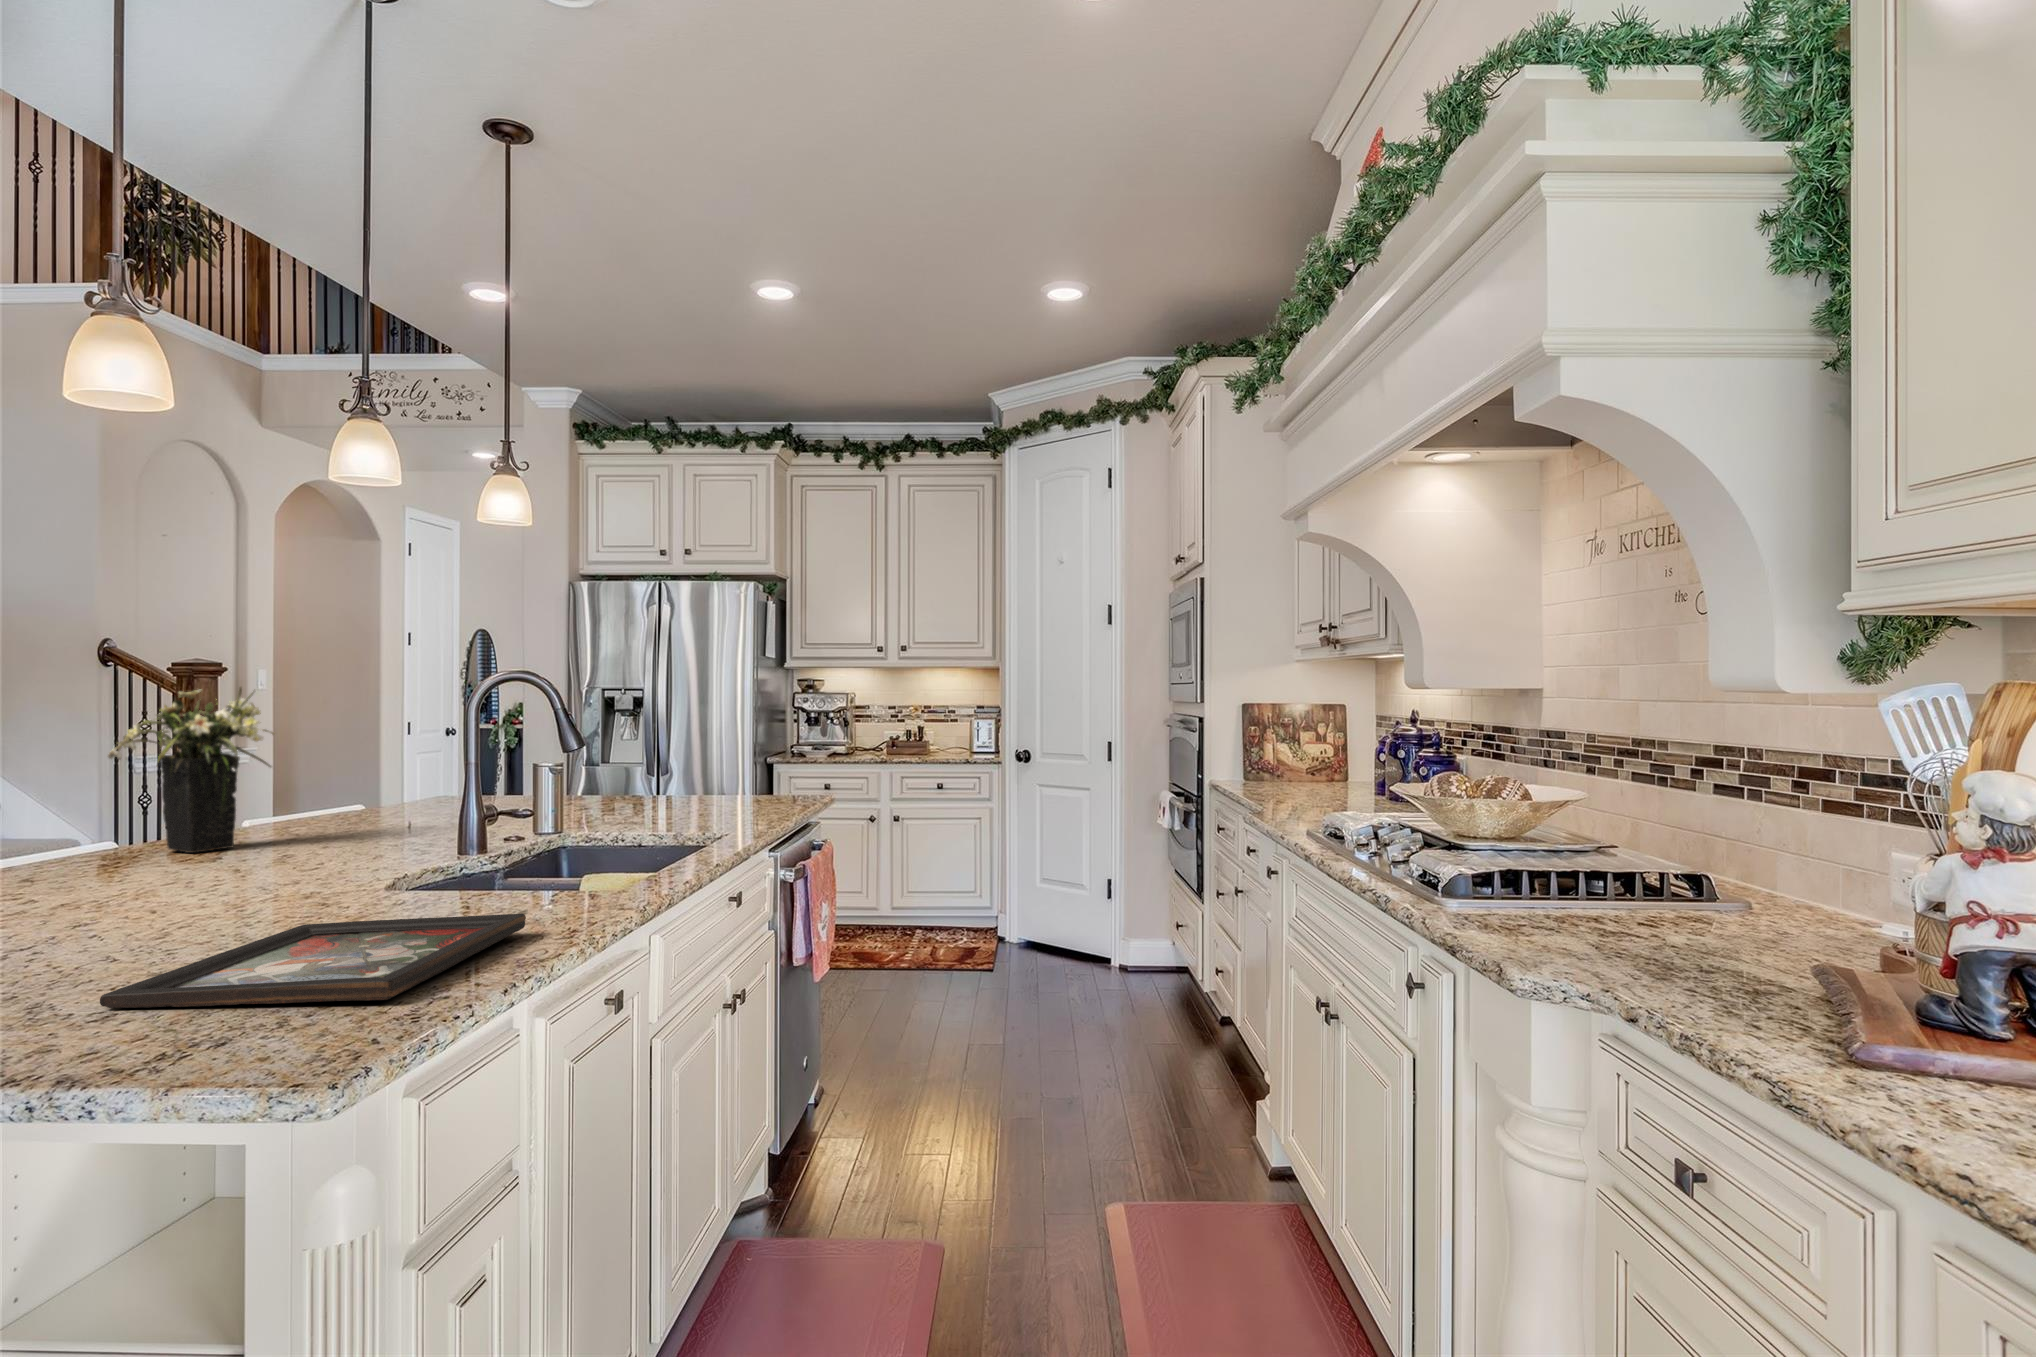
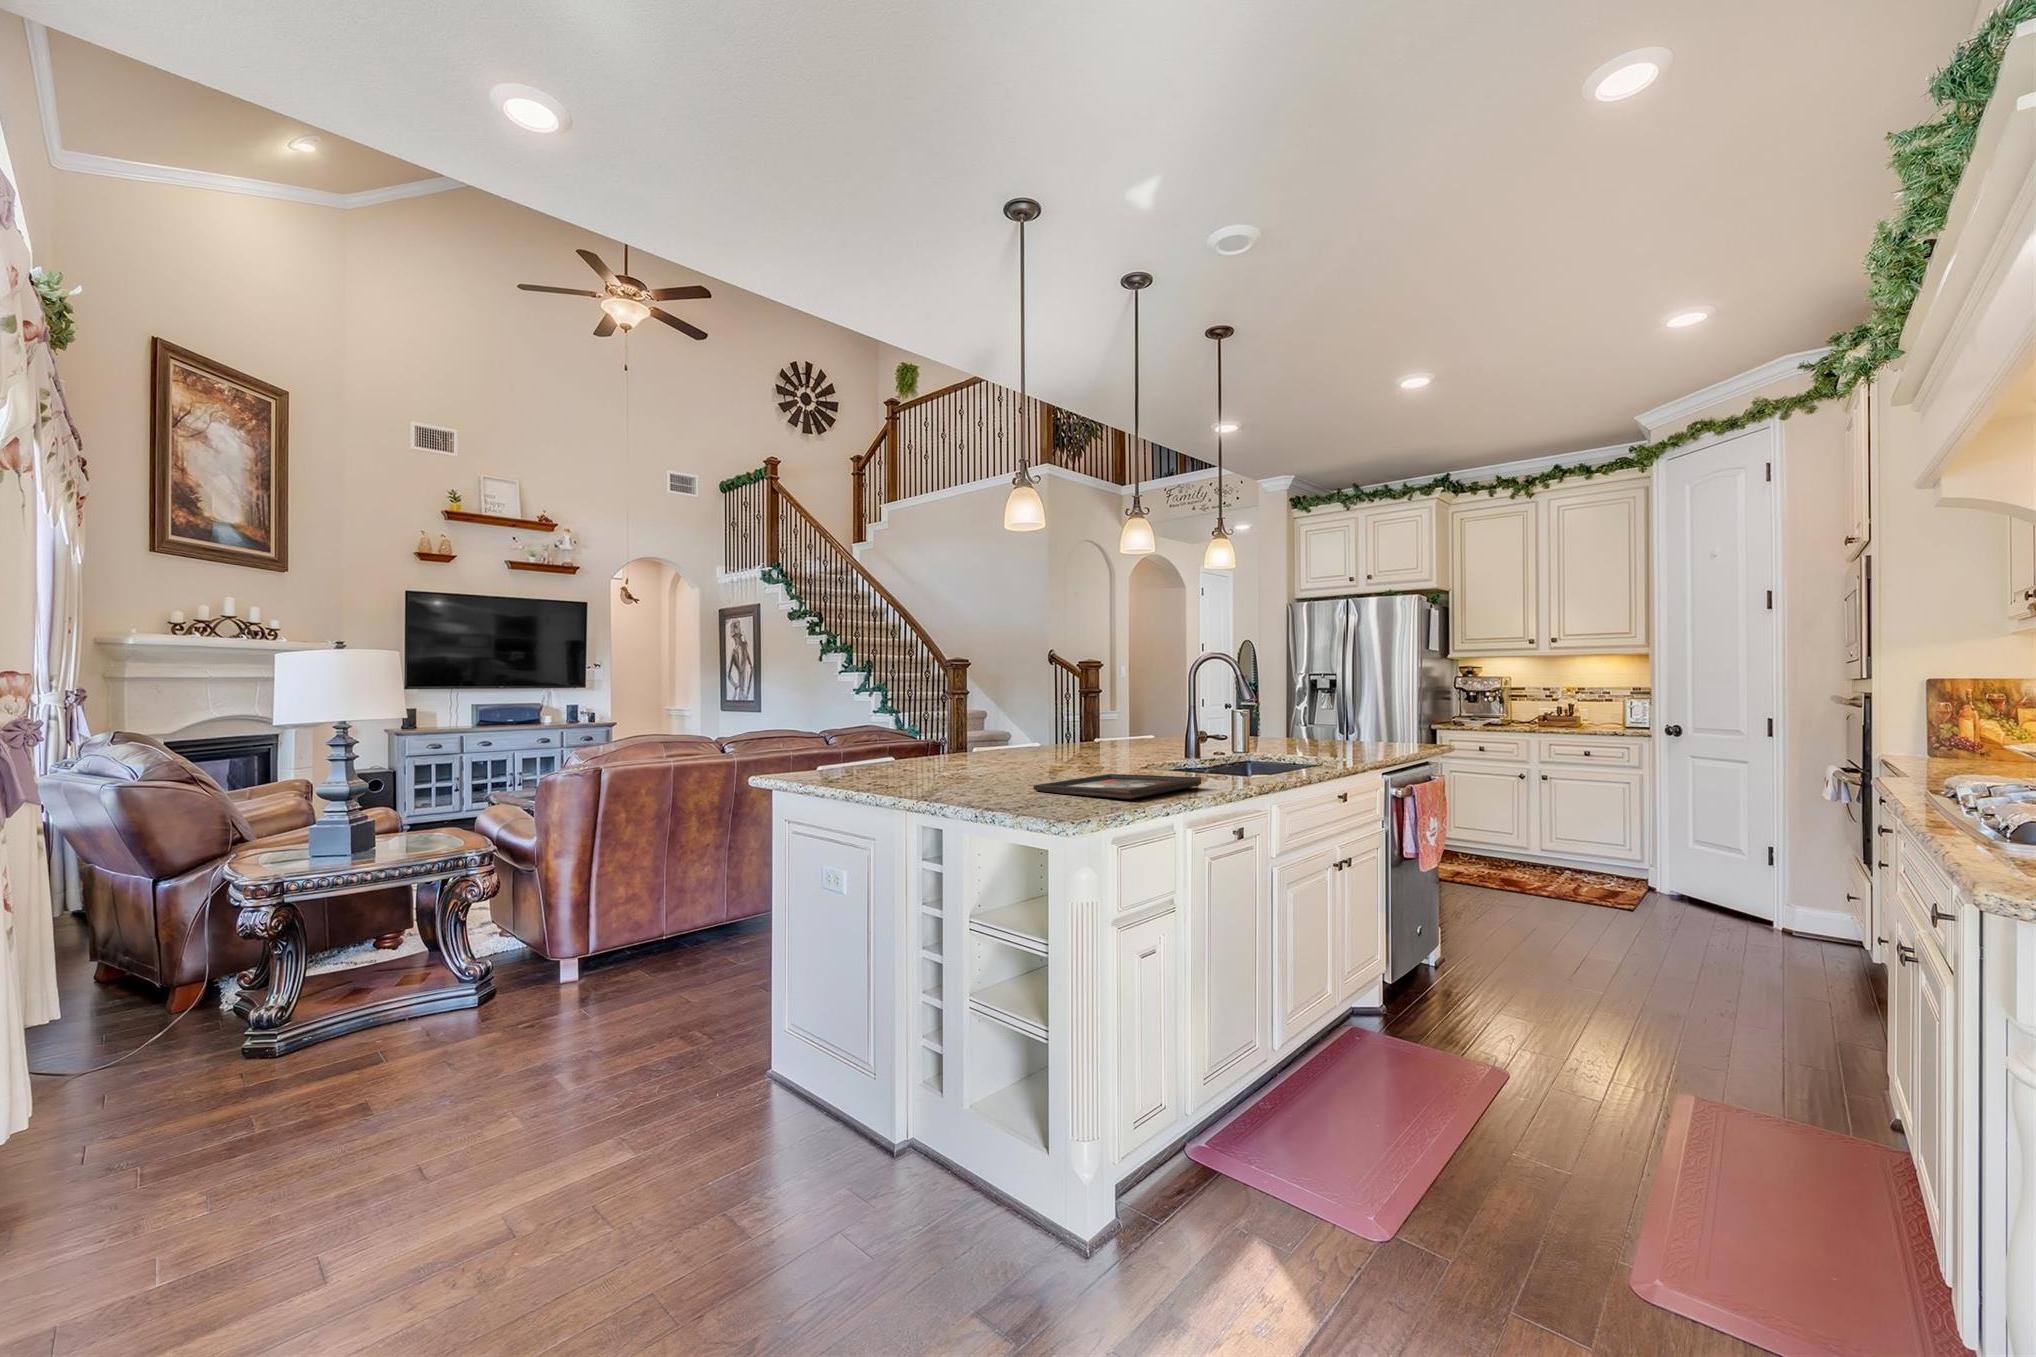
flower arrangement: present [108,687,275,853] -> none [1046,669,1112,750]

